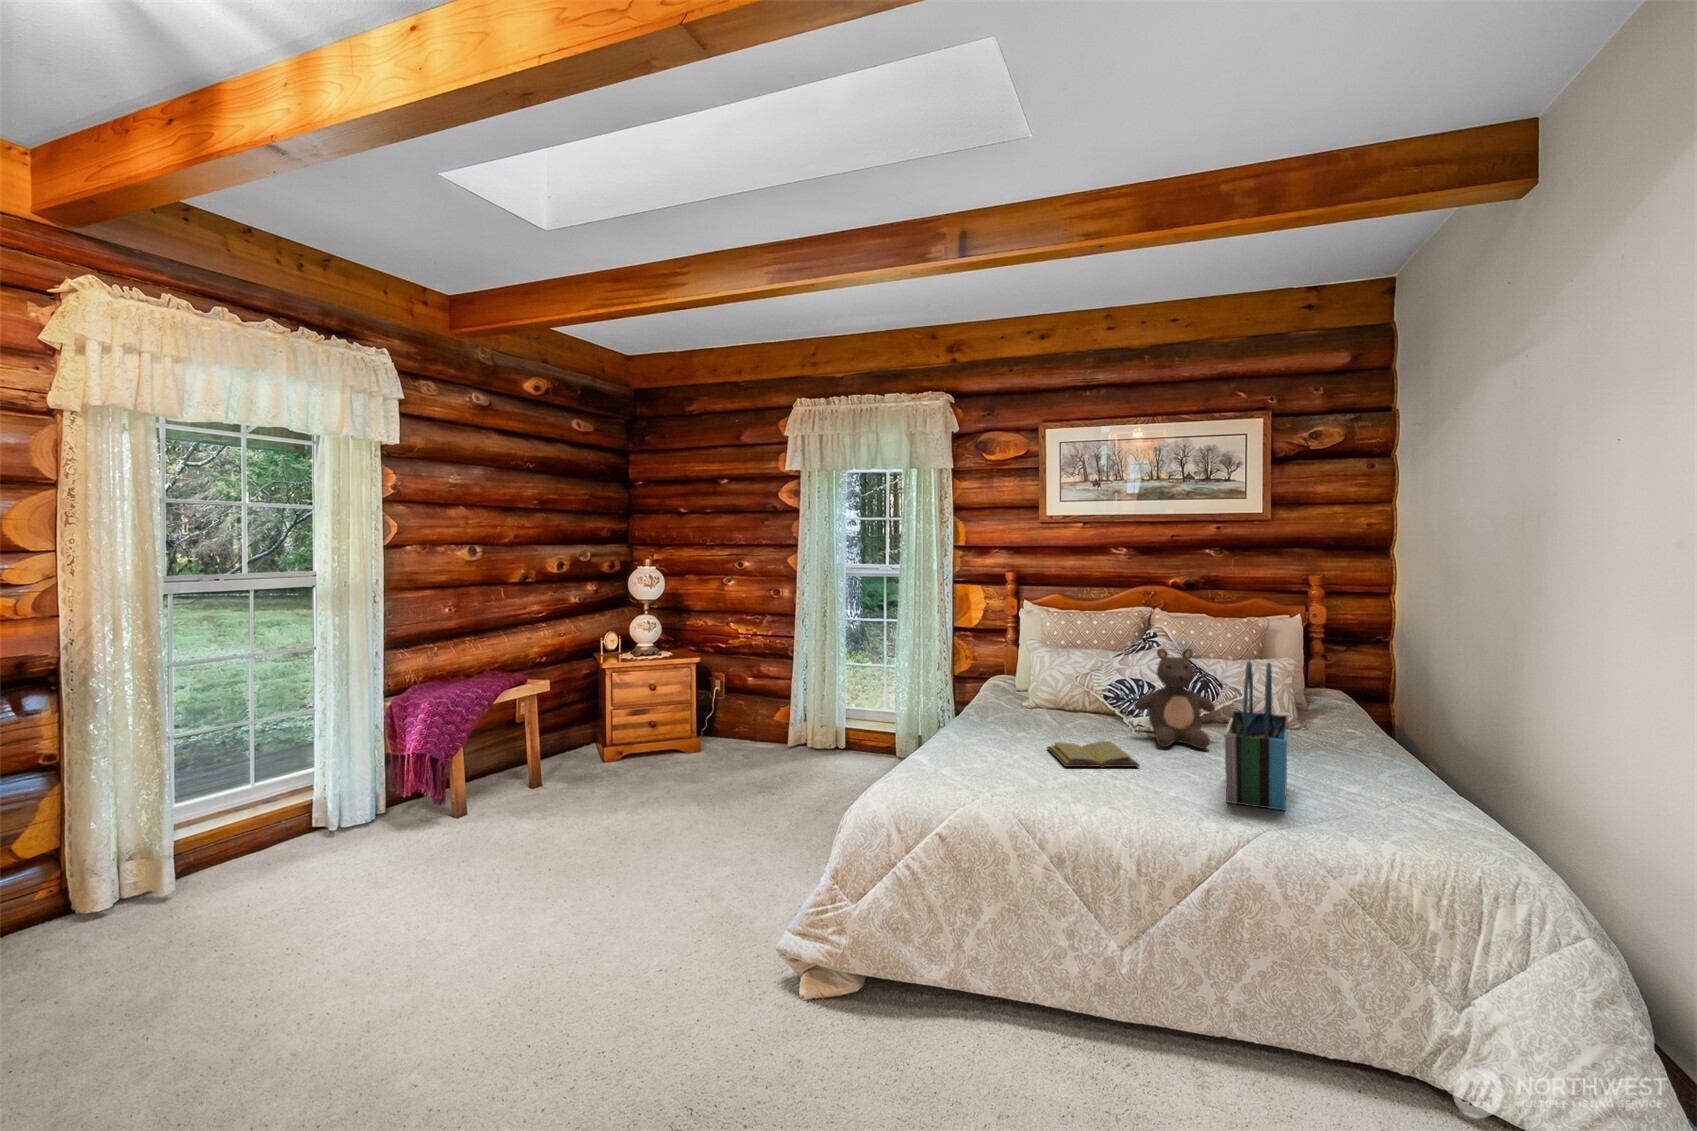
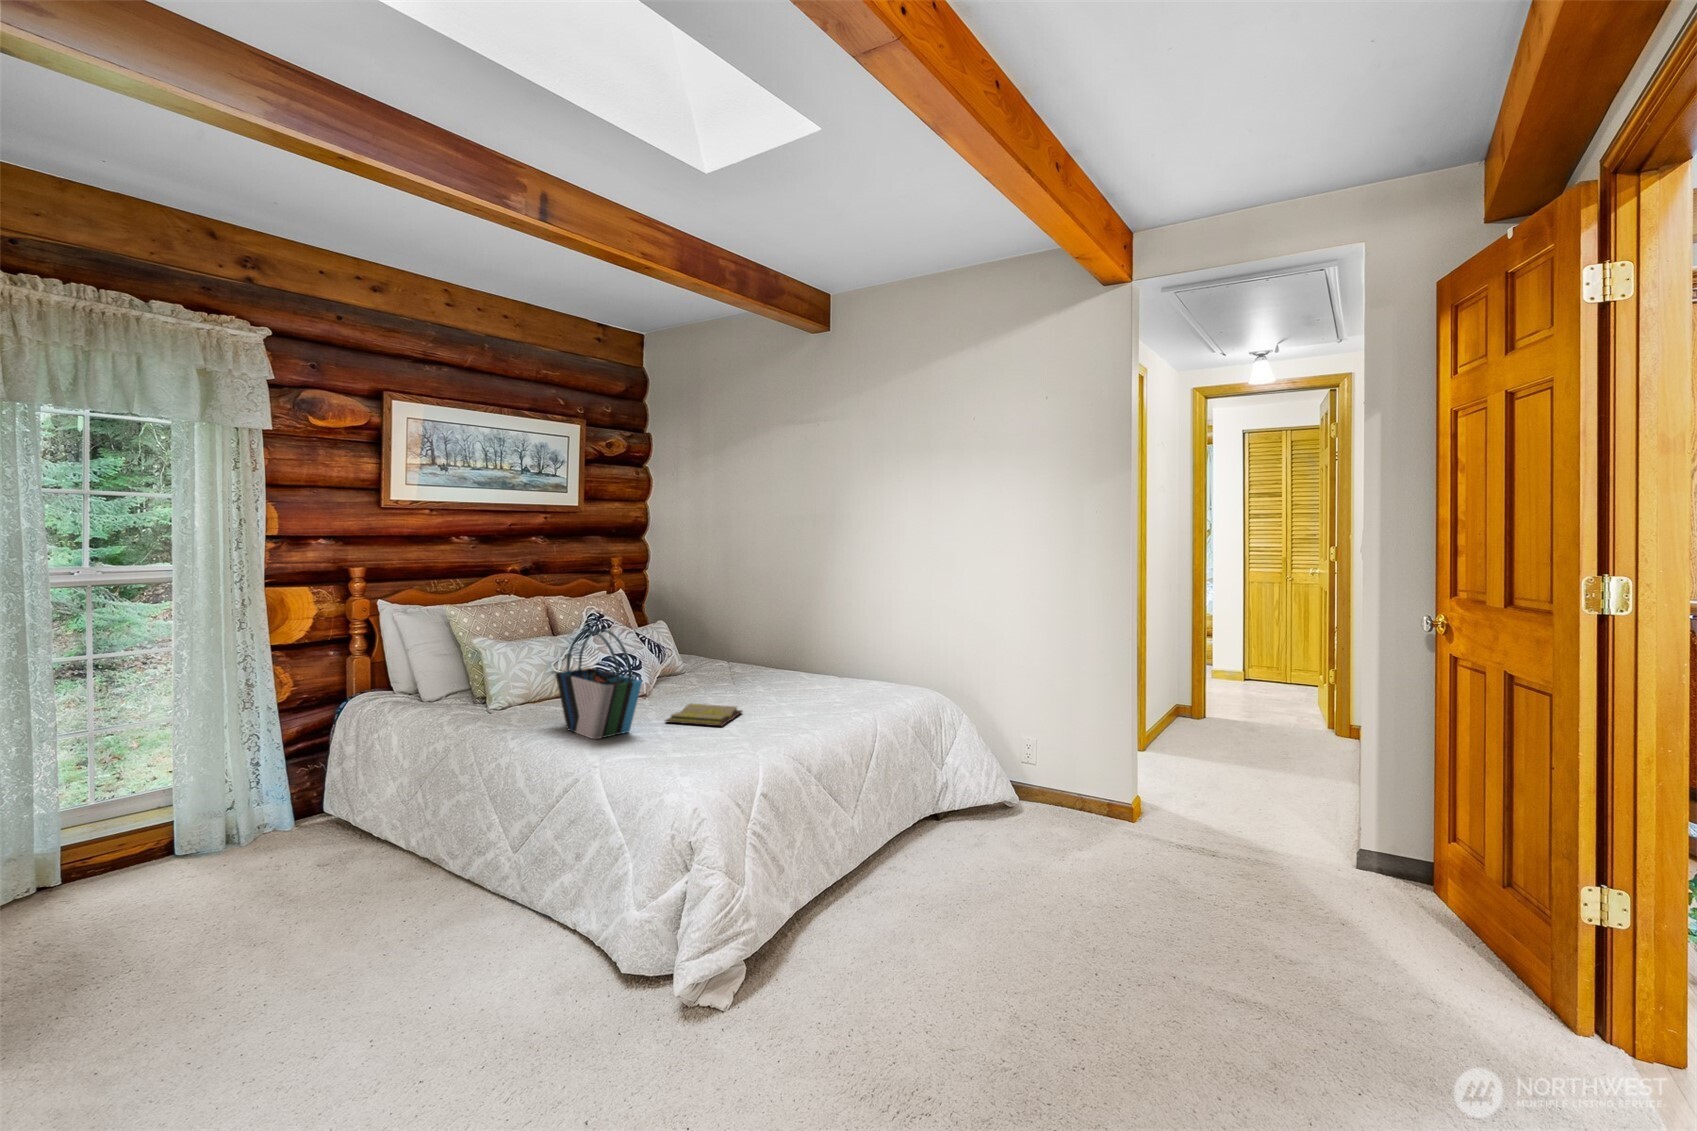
teddy bear: present [1135,648,1215,749] -> none [665,621,723,700]
tote bag: present [1225,661,1288,811] -> present [556,629,642,739]

